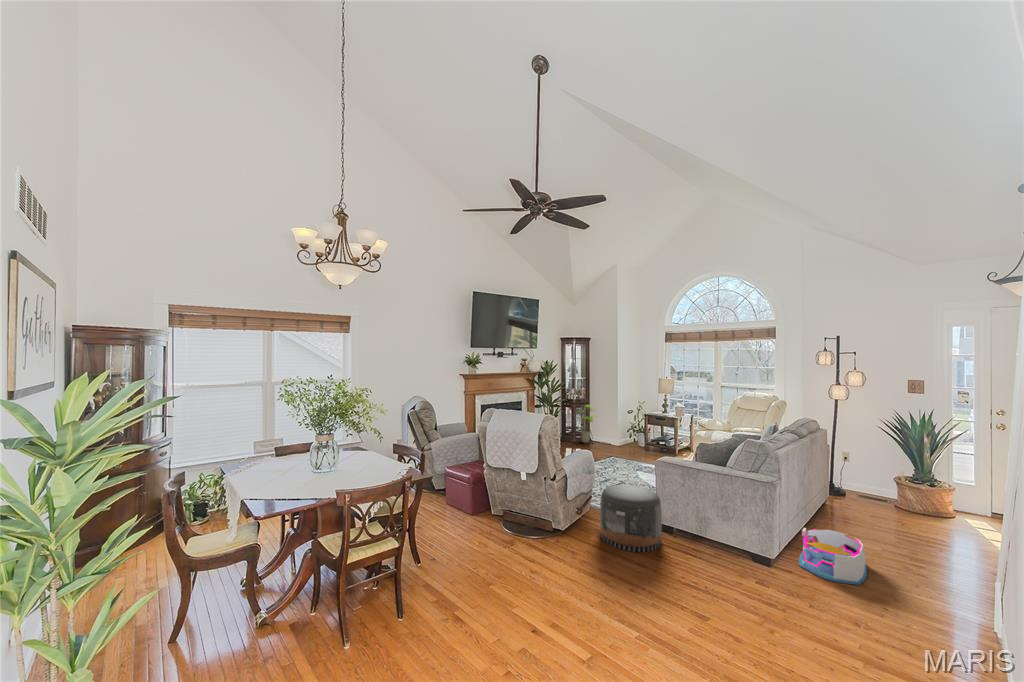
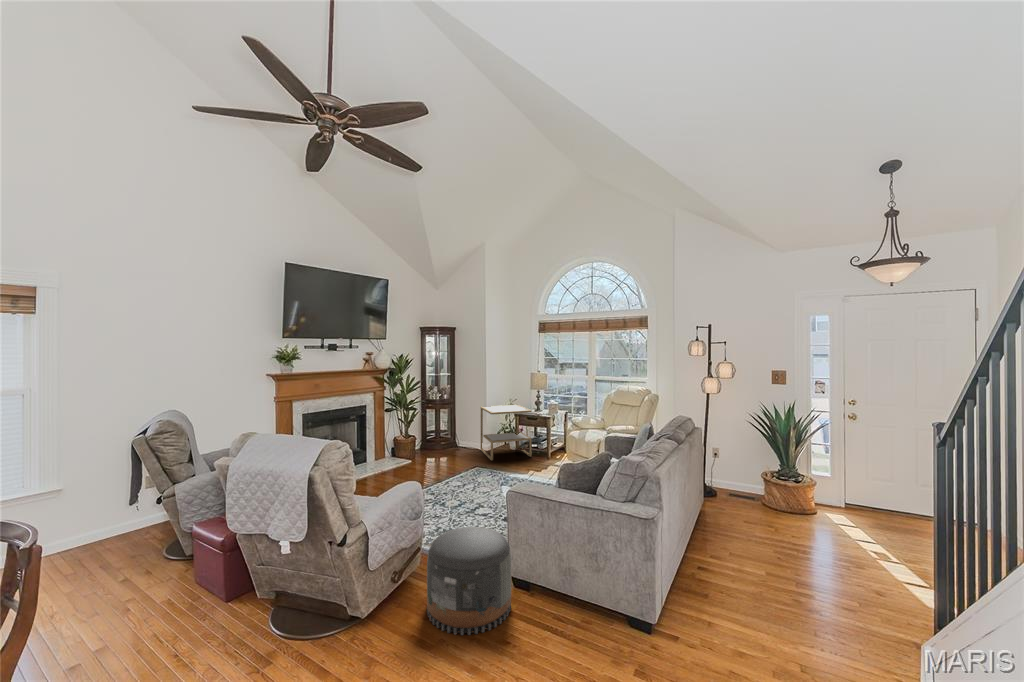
house plant: present [579,405,595,443] -> none [439,406,463,451]
side table: none [613,406,660,452] -> present [481,405,532,460]
storage bin: present [799,528,867,585] -> none [679,561,754,643]

